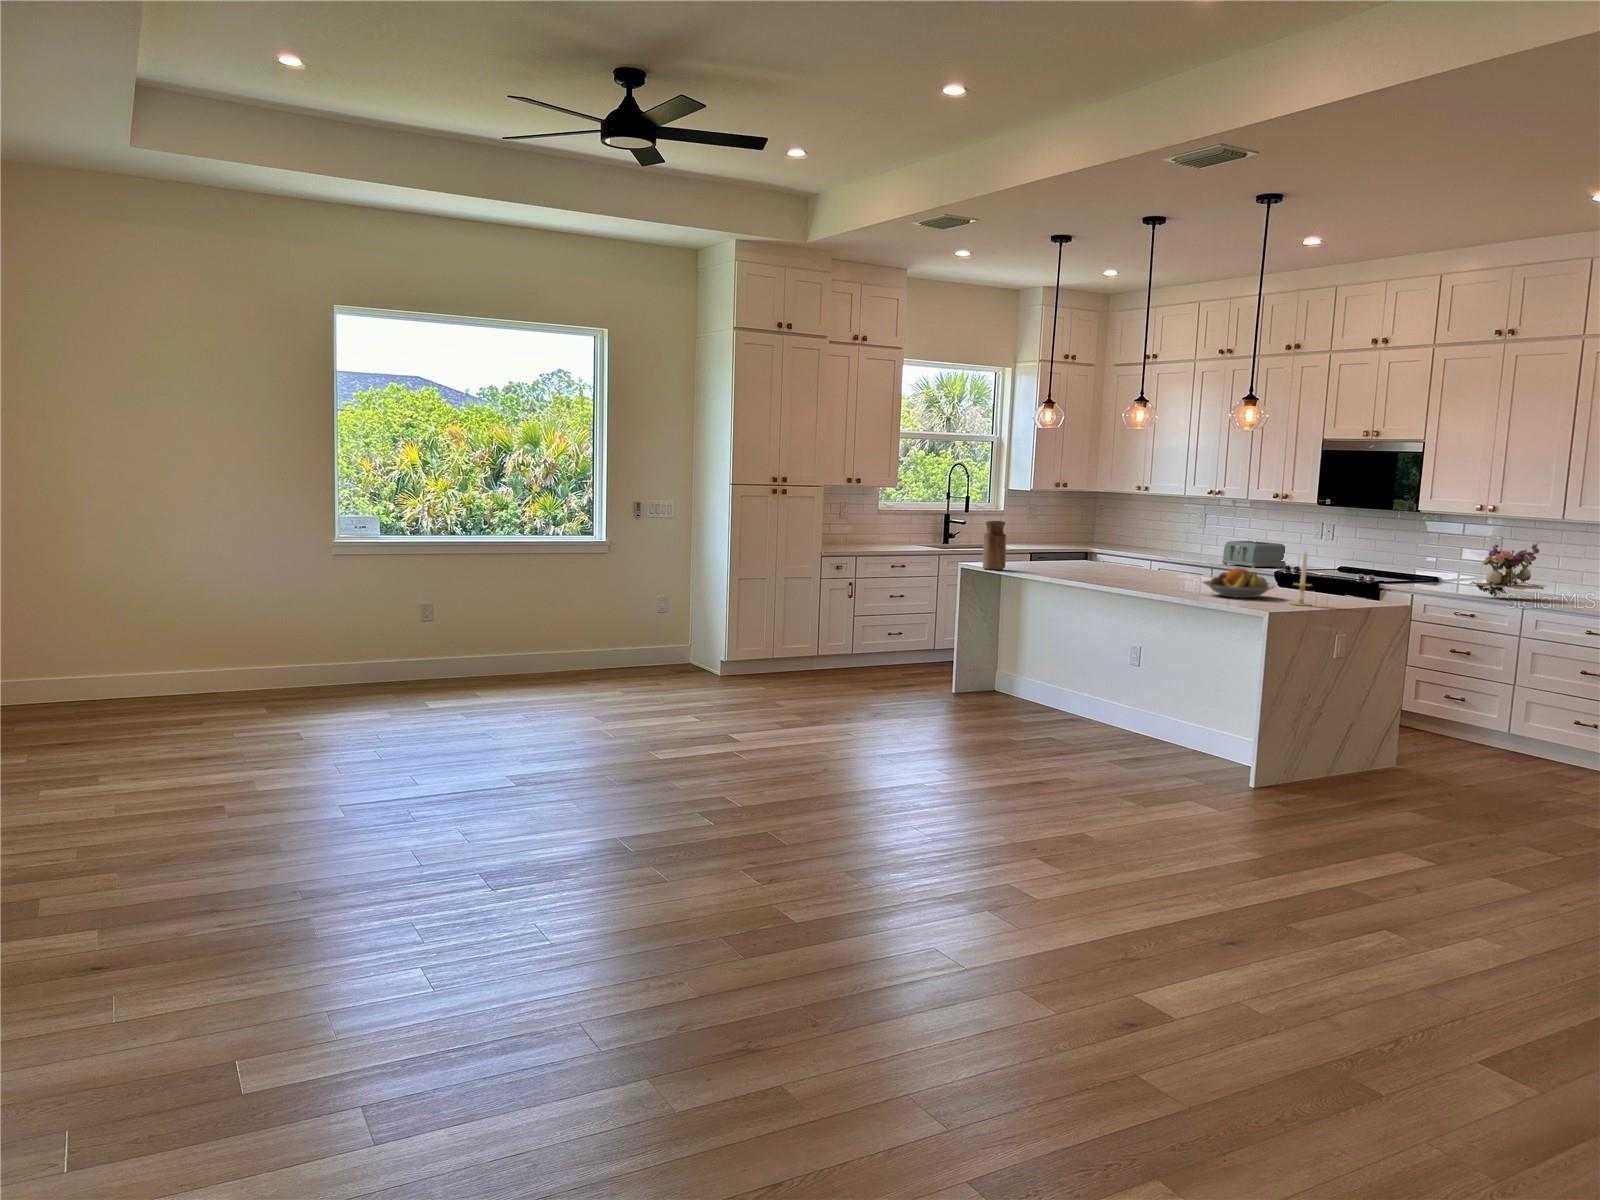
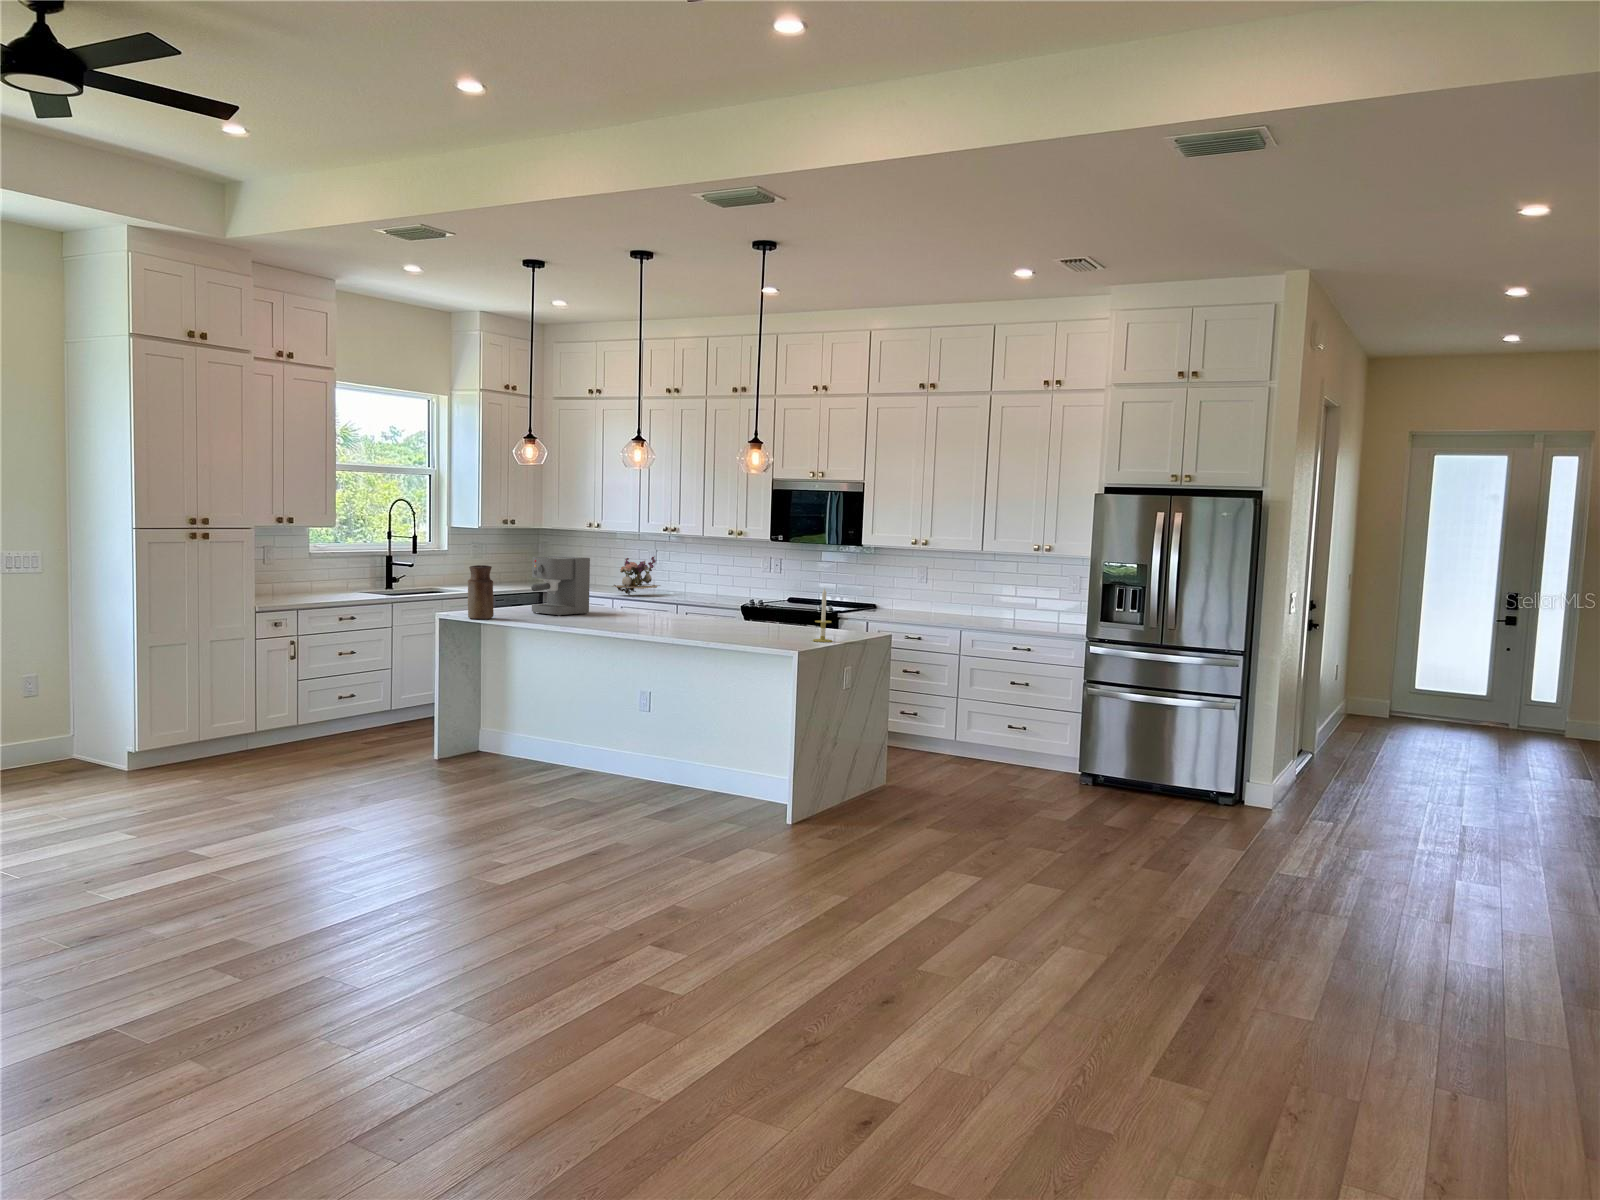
coffee maker: none [1044,515,1104,572] -> present [531,556,590,616]
toaster: present [1222,541,1286,568] -> none [677,574,733,600]
flower arrangement: present [1470,543,1545,597] -> present [613,556,660,594]
fruit bowl: present [1203,568,1275,598] -> none [724,607,791,637]

